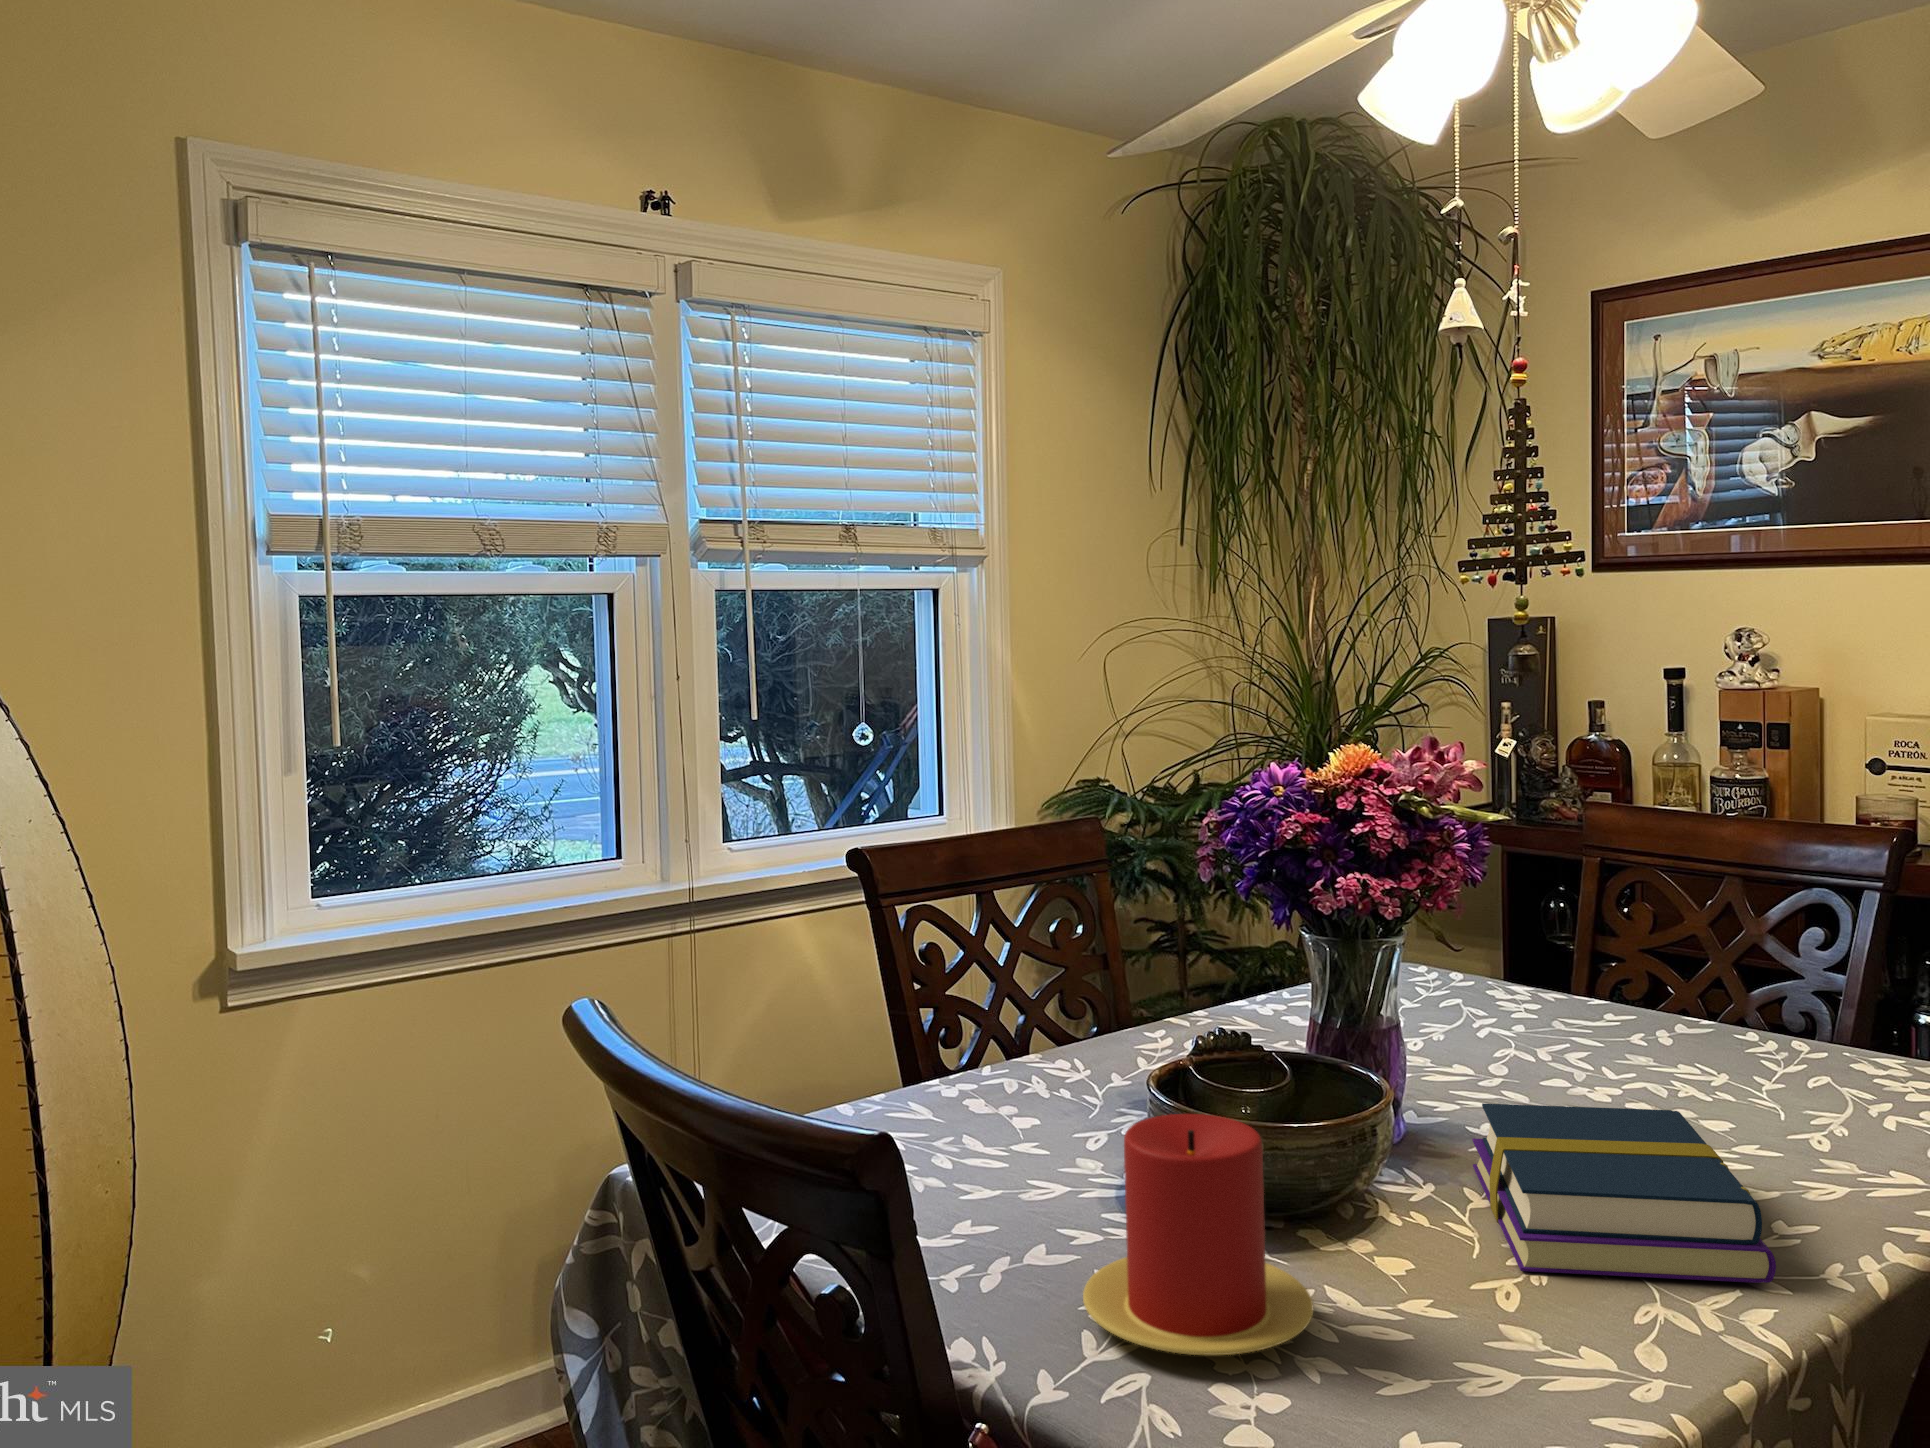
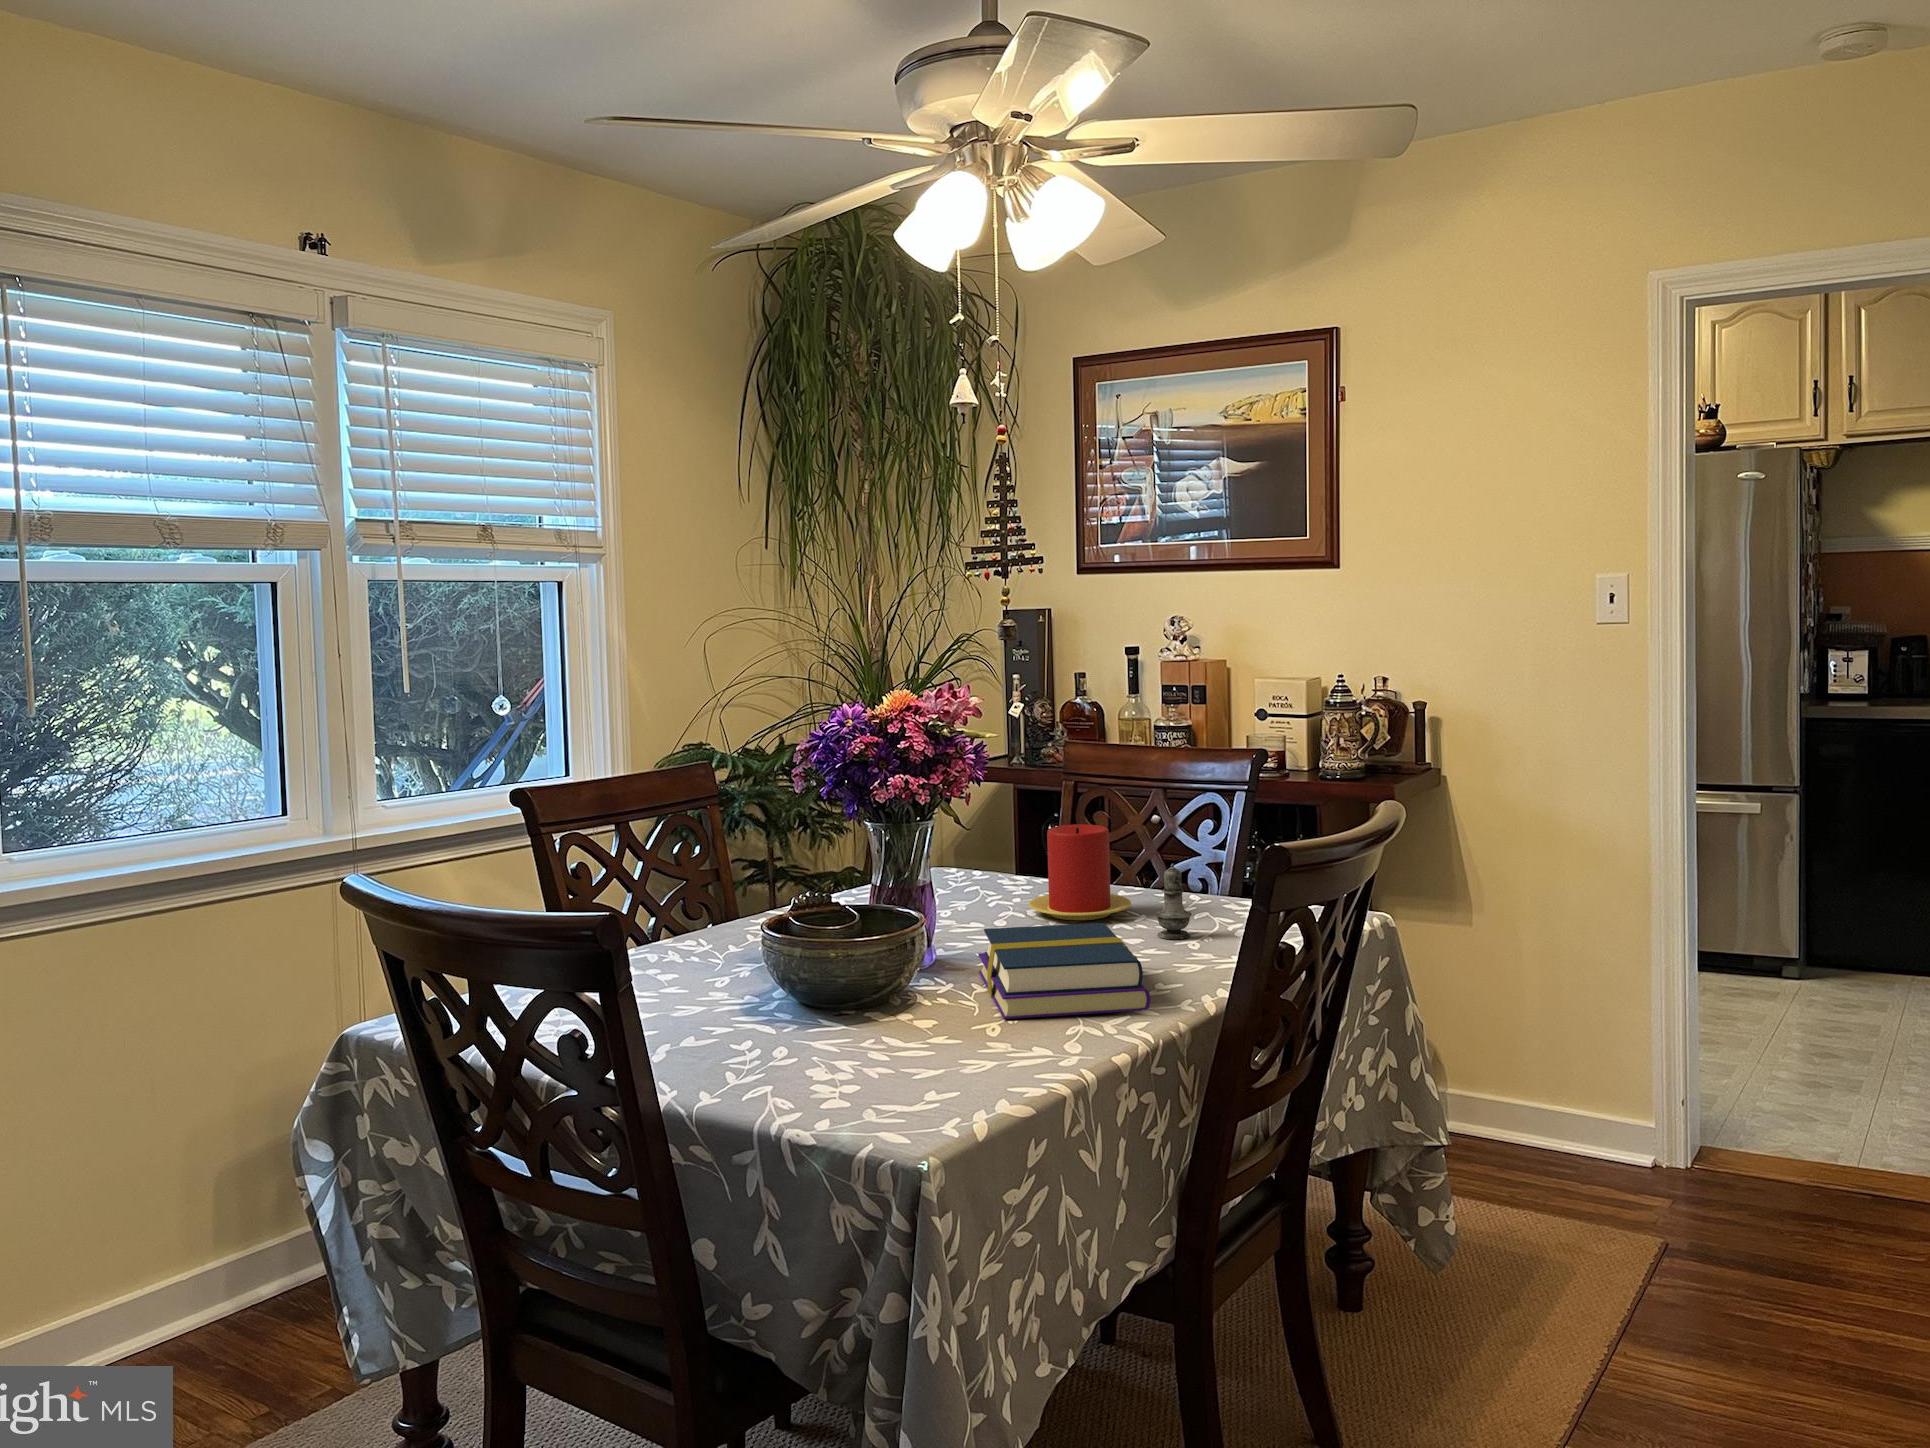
salt shaker: none [1752,1013,1814,1131] -> present [1156,863,1192,939]
candle: present [1083,1114,1313,1355] -> present [1029,824,1131,920]

